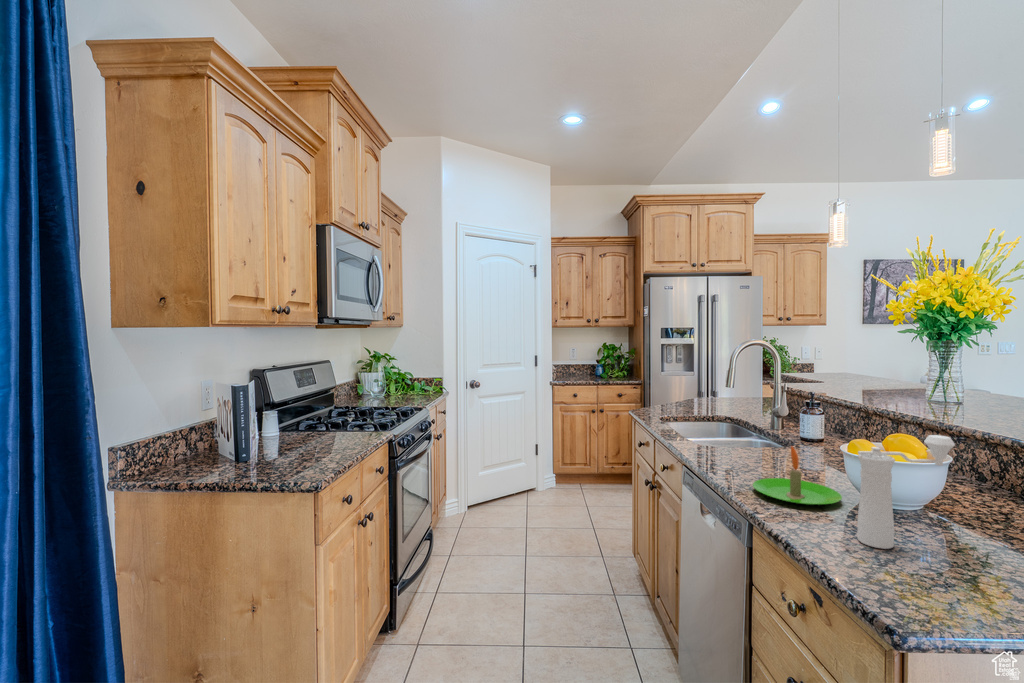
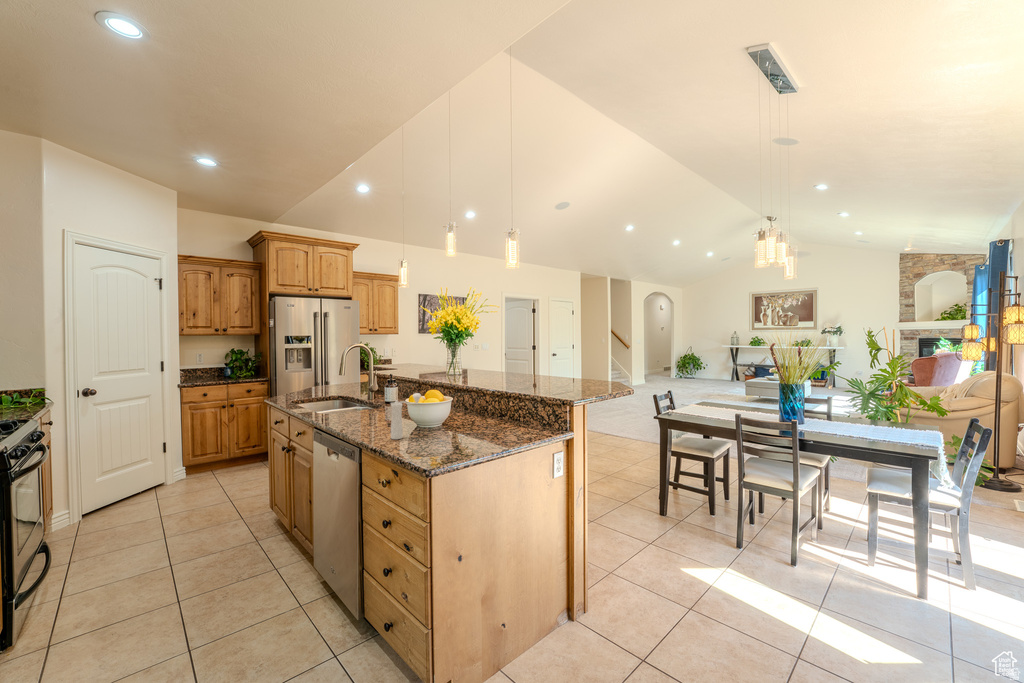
candle: present [753,446,842,505] -> none [351,406,388,432]

